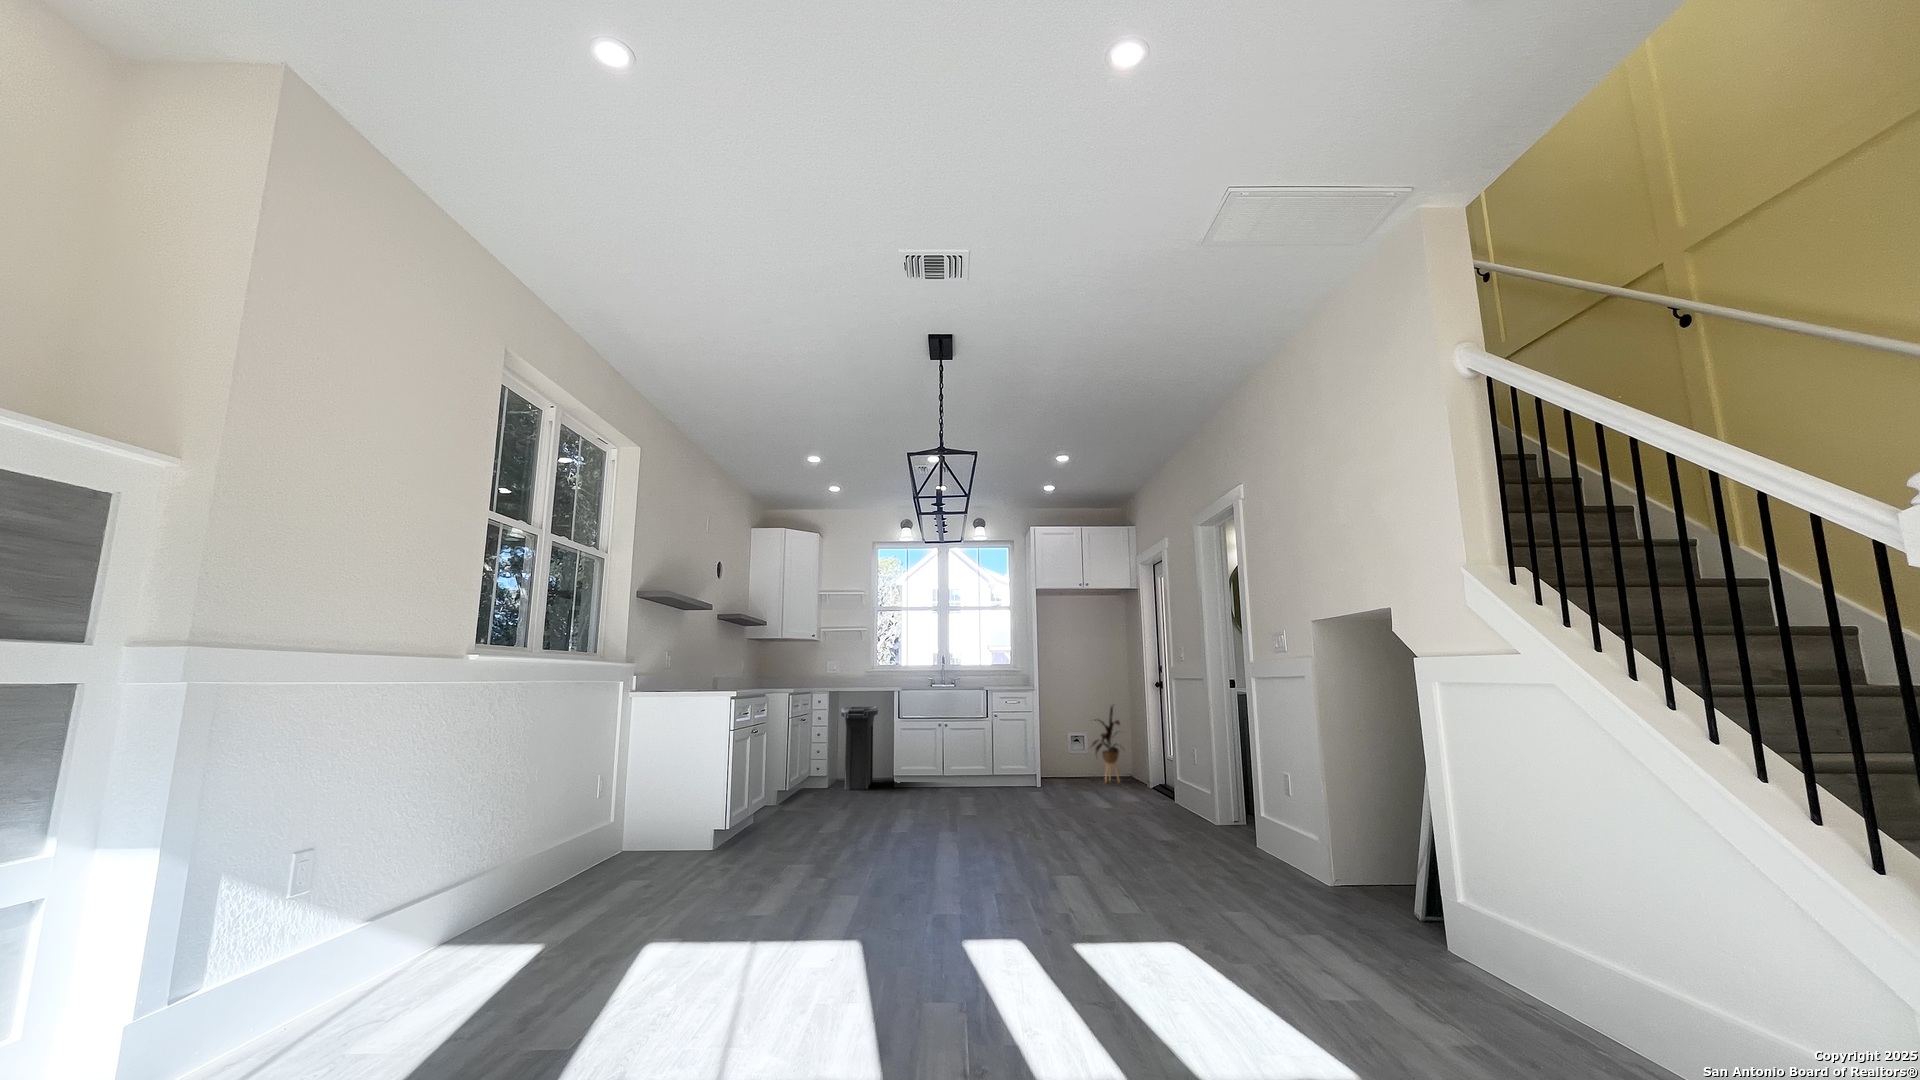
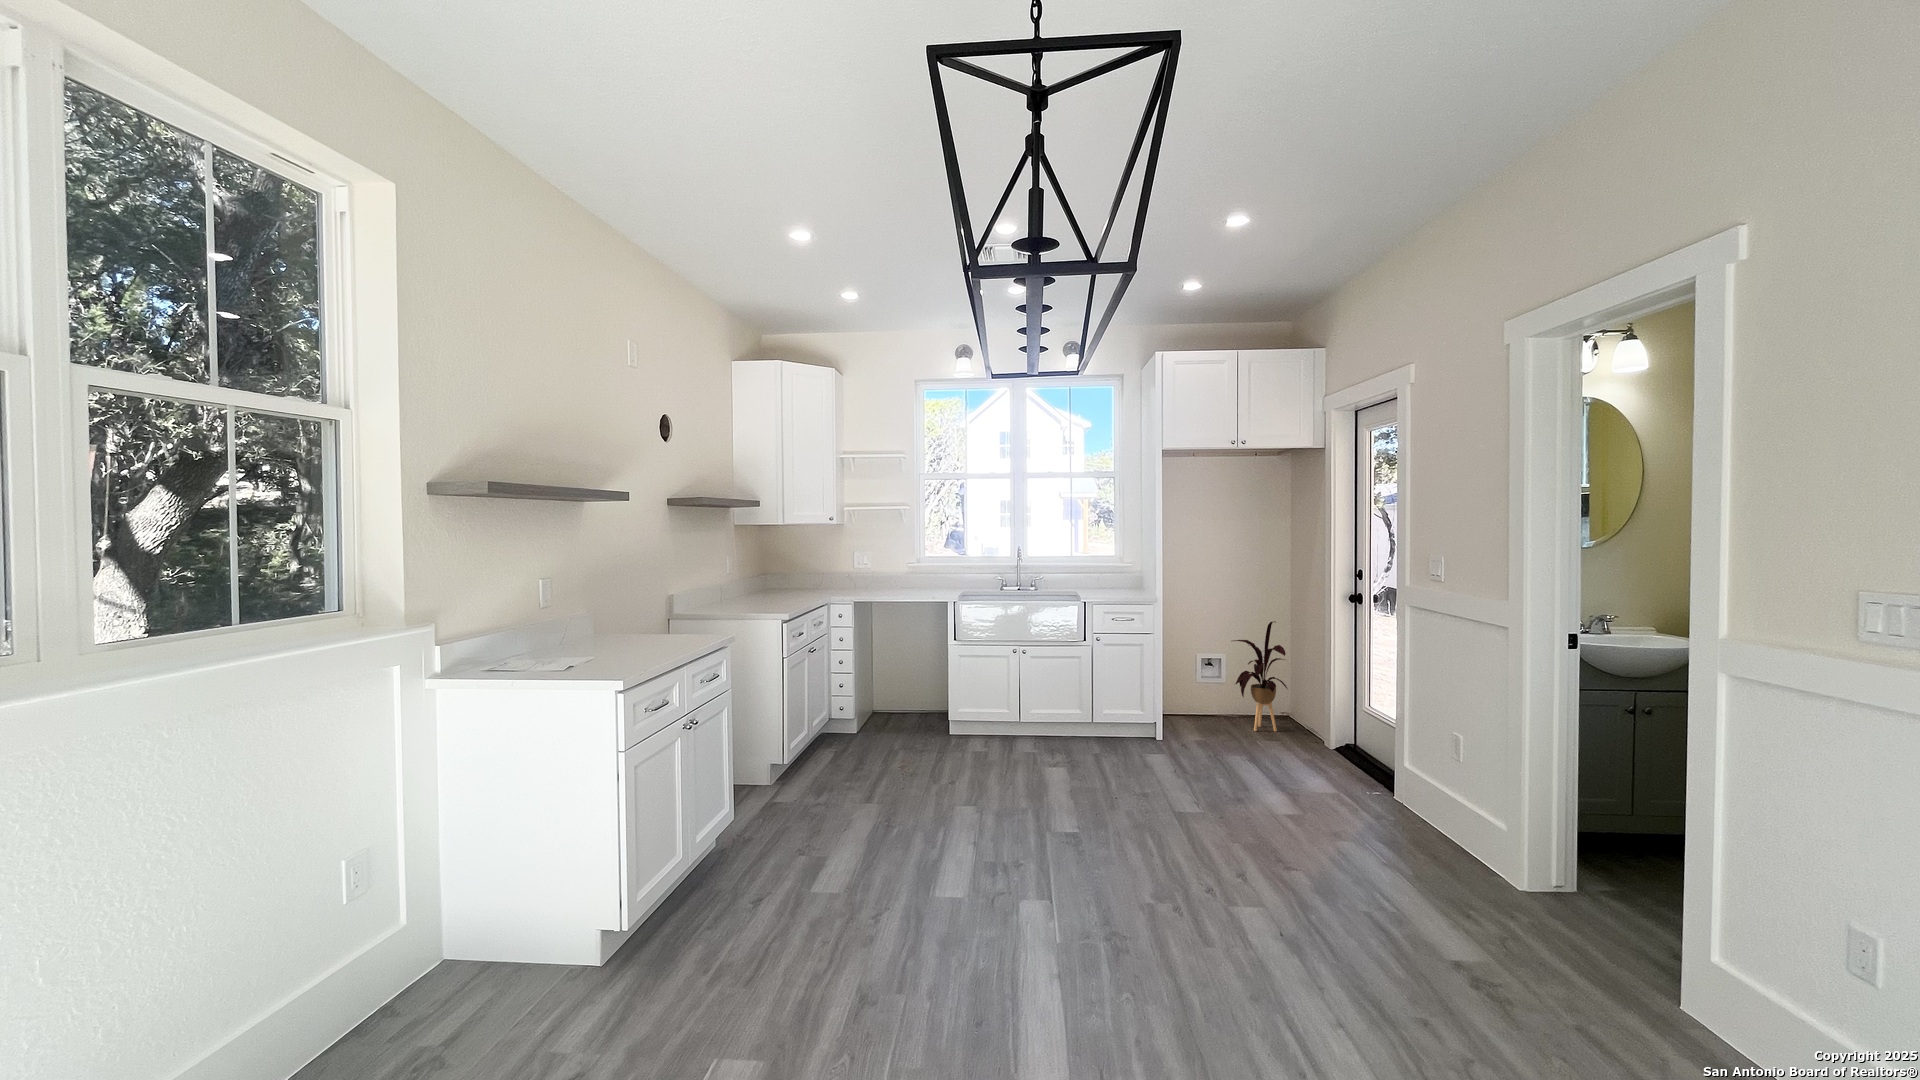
trash can: present [841,707,878,790] -> none [872,616,925,739]

